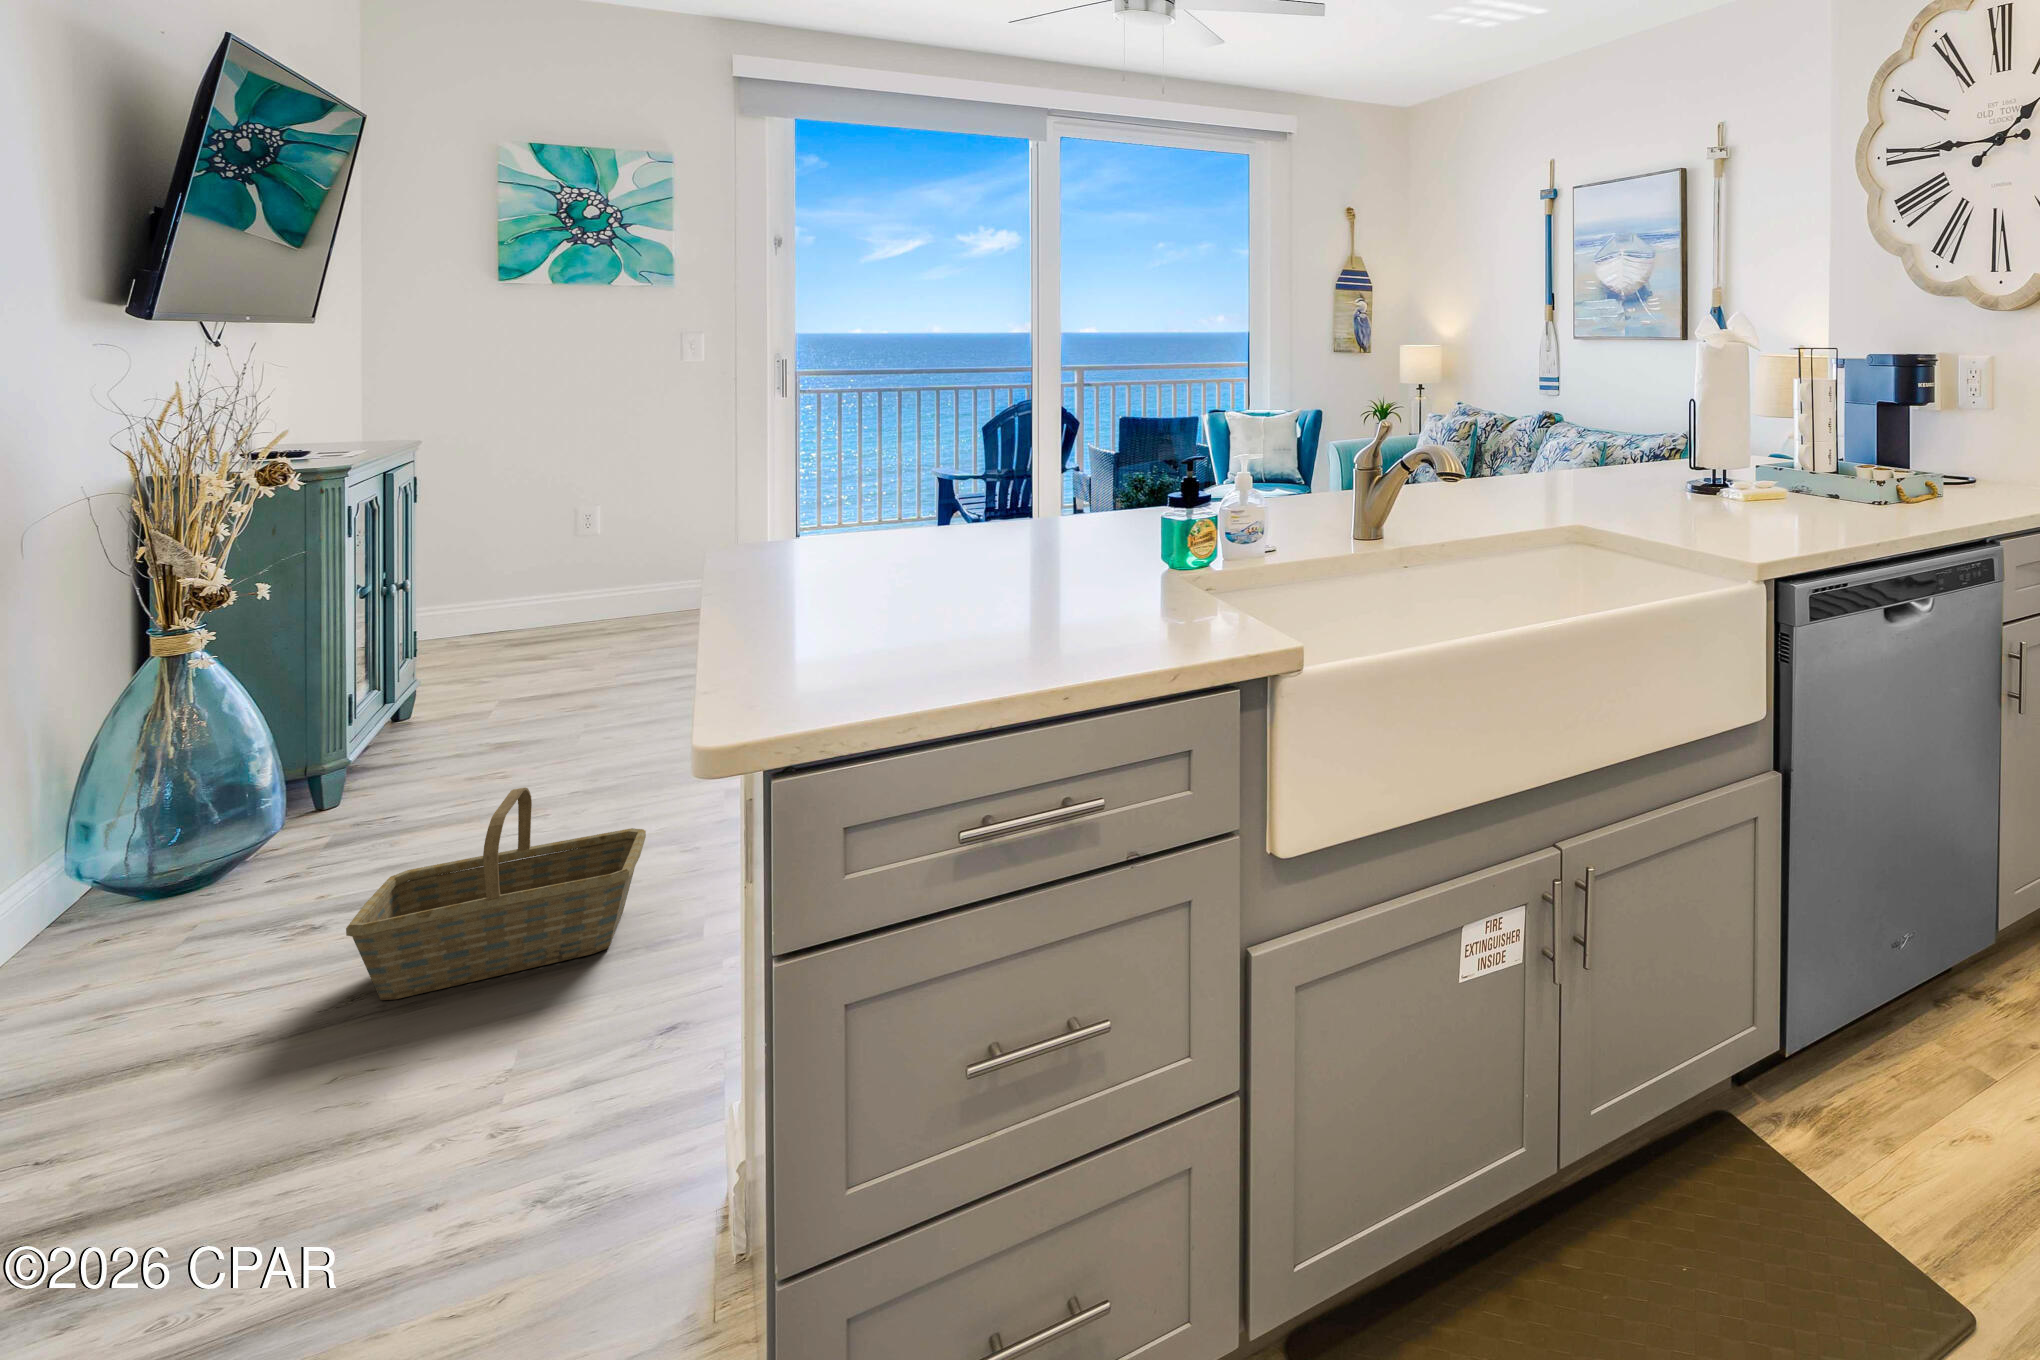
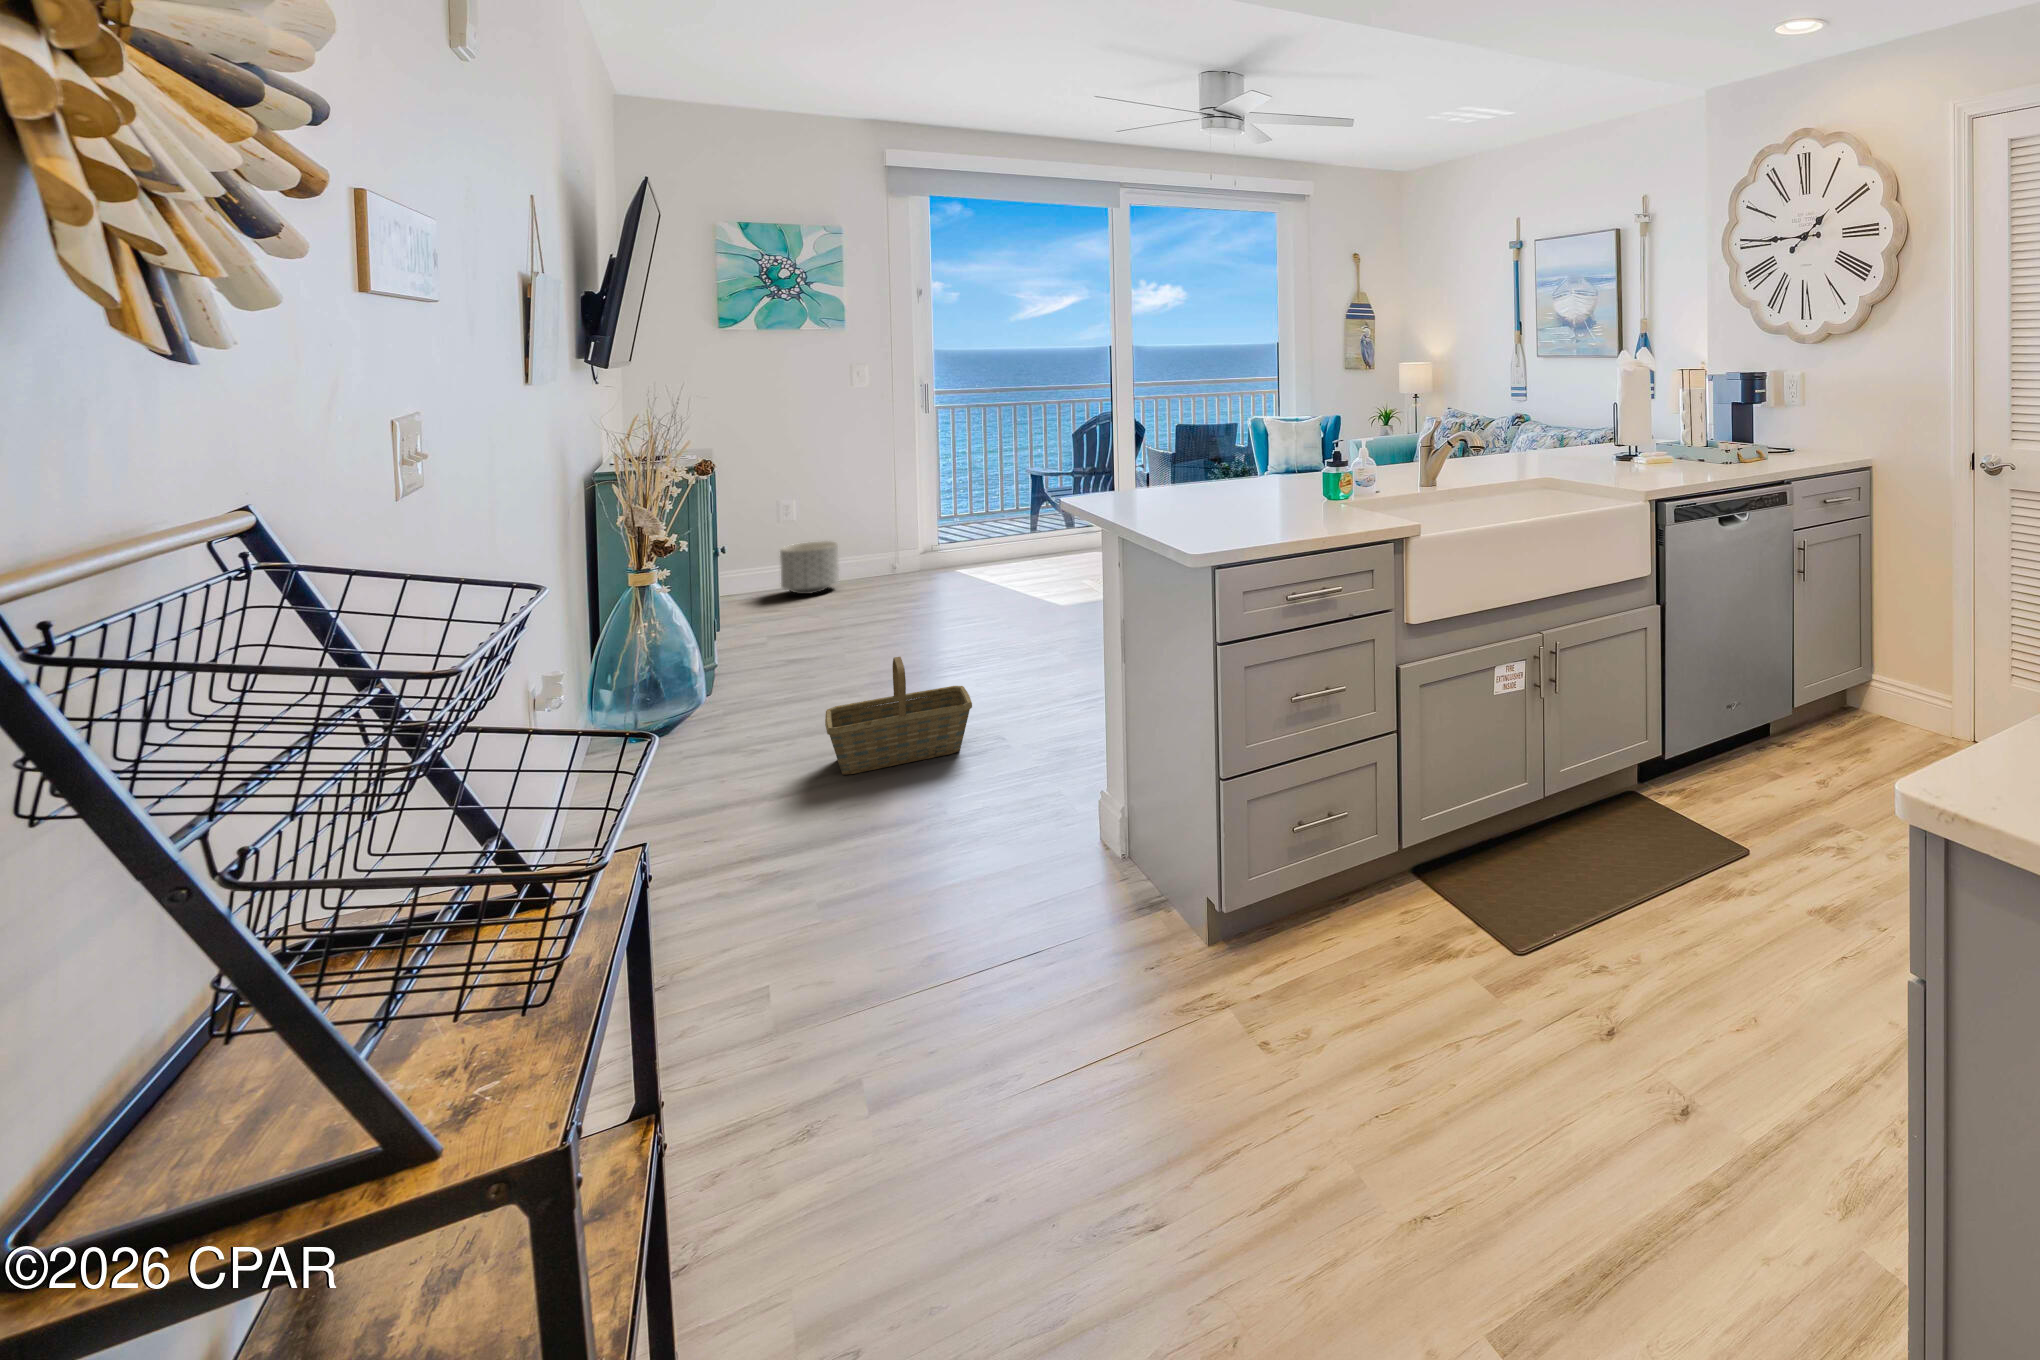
planter: none [572,561,655,631] -> present [780,541,839,594]

